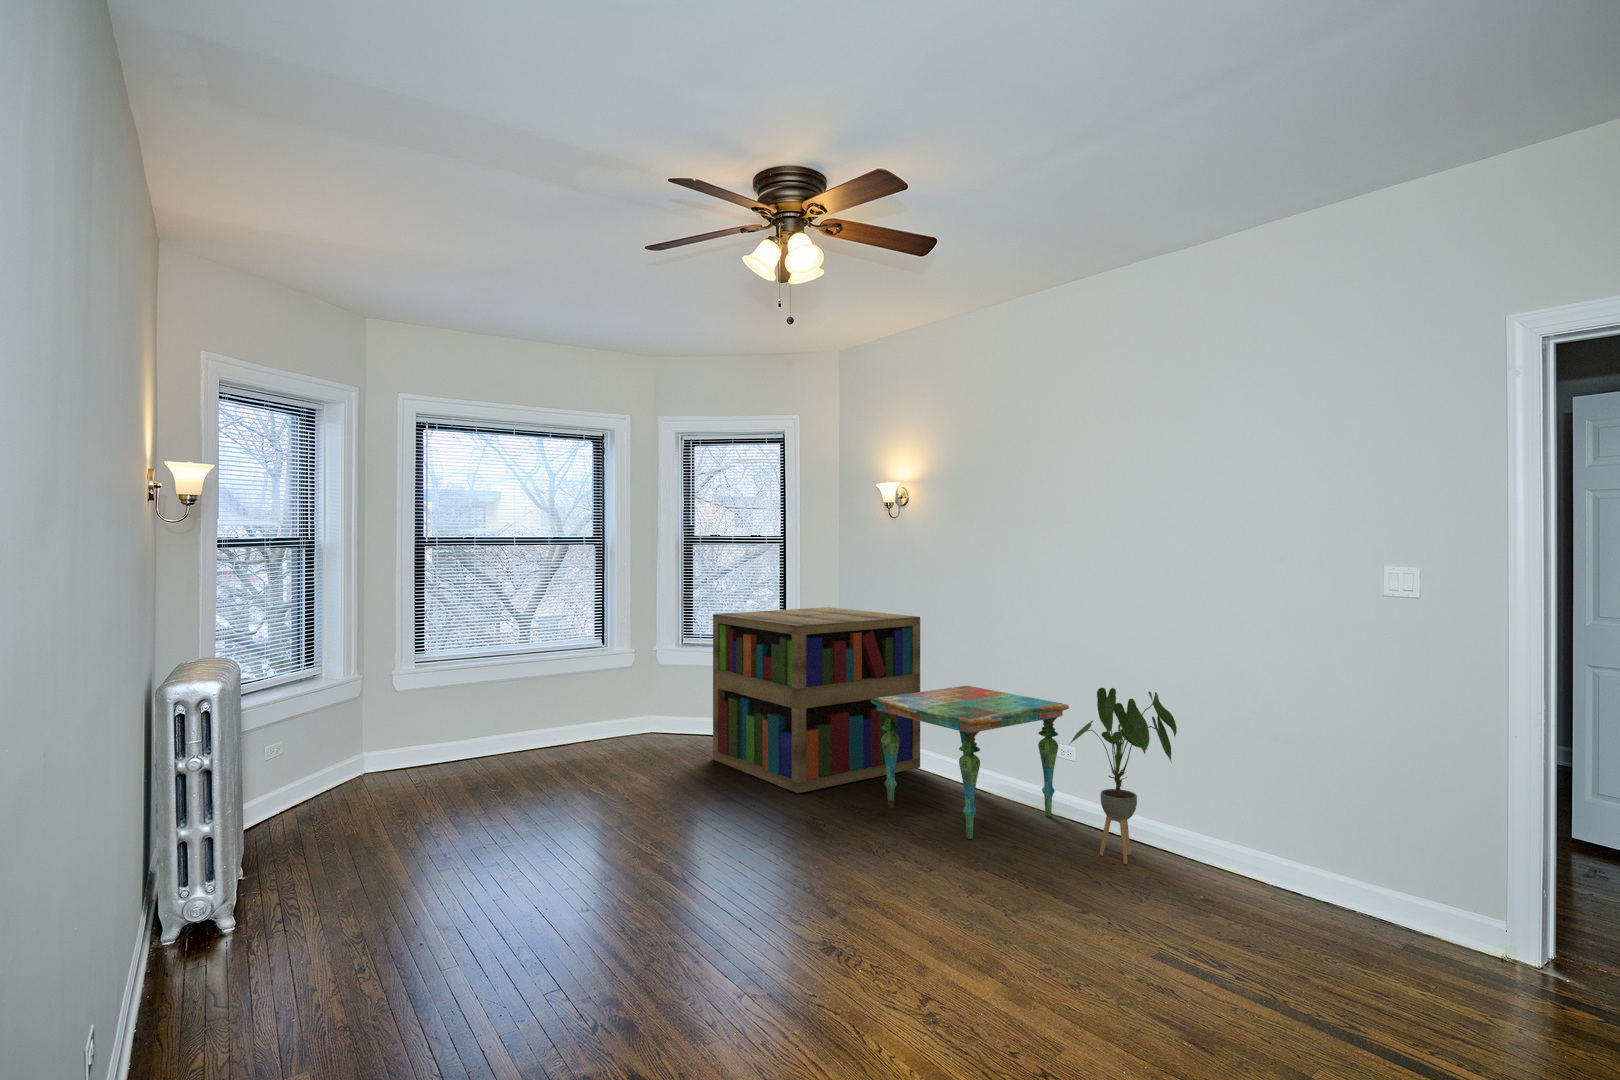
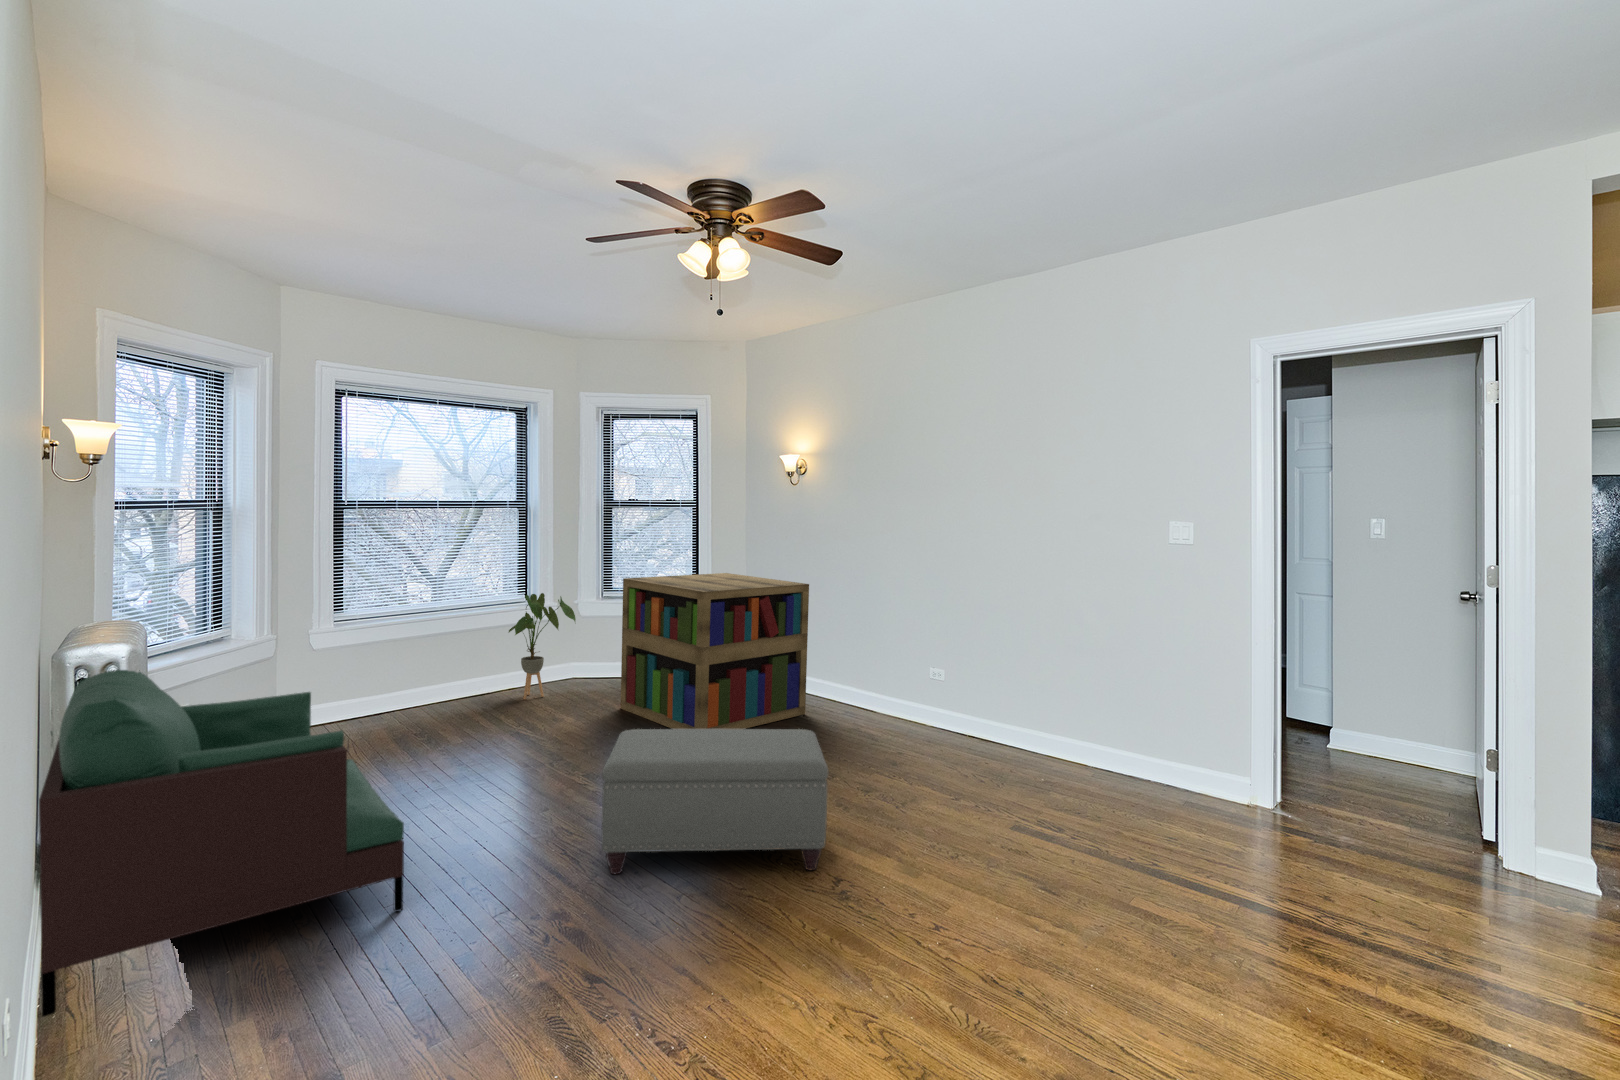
side table: present [871,686,1069,839] -> none [767,645,936,779]
house plant: present [1069,688,1177,864] -> present [509,593,576,699]
armchair: none [140,690,477,1040] -> present [39,670,404,1017]
ottoman: none [680,774,930,936] -> present [602,729,829,874]

